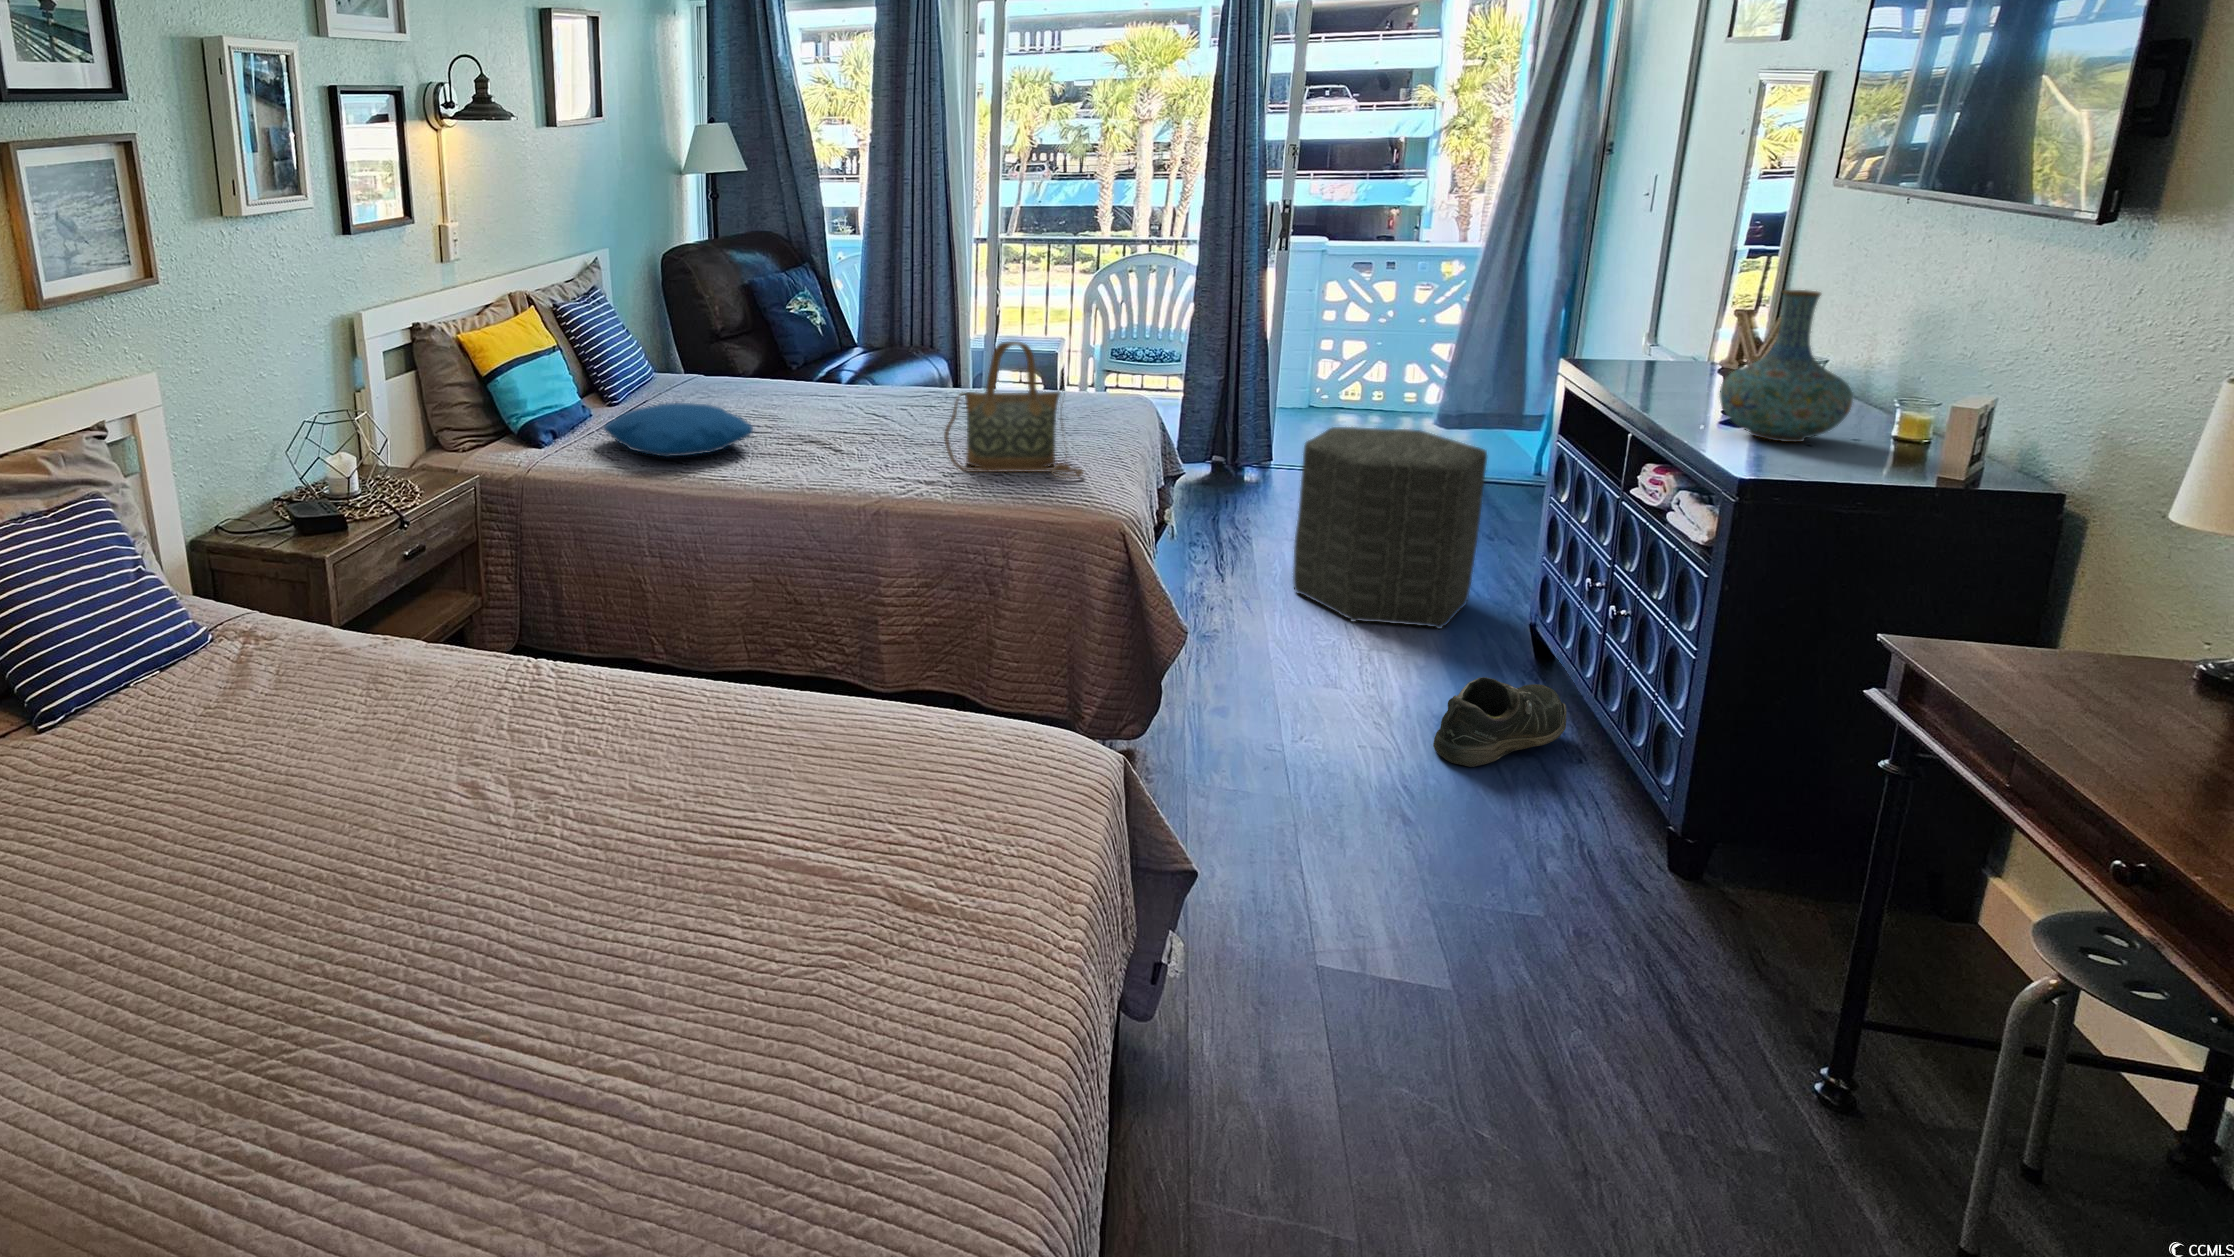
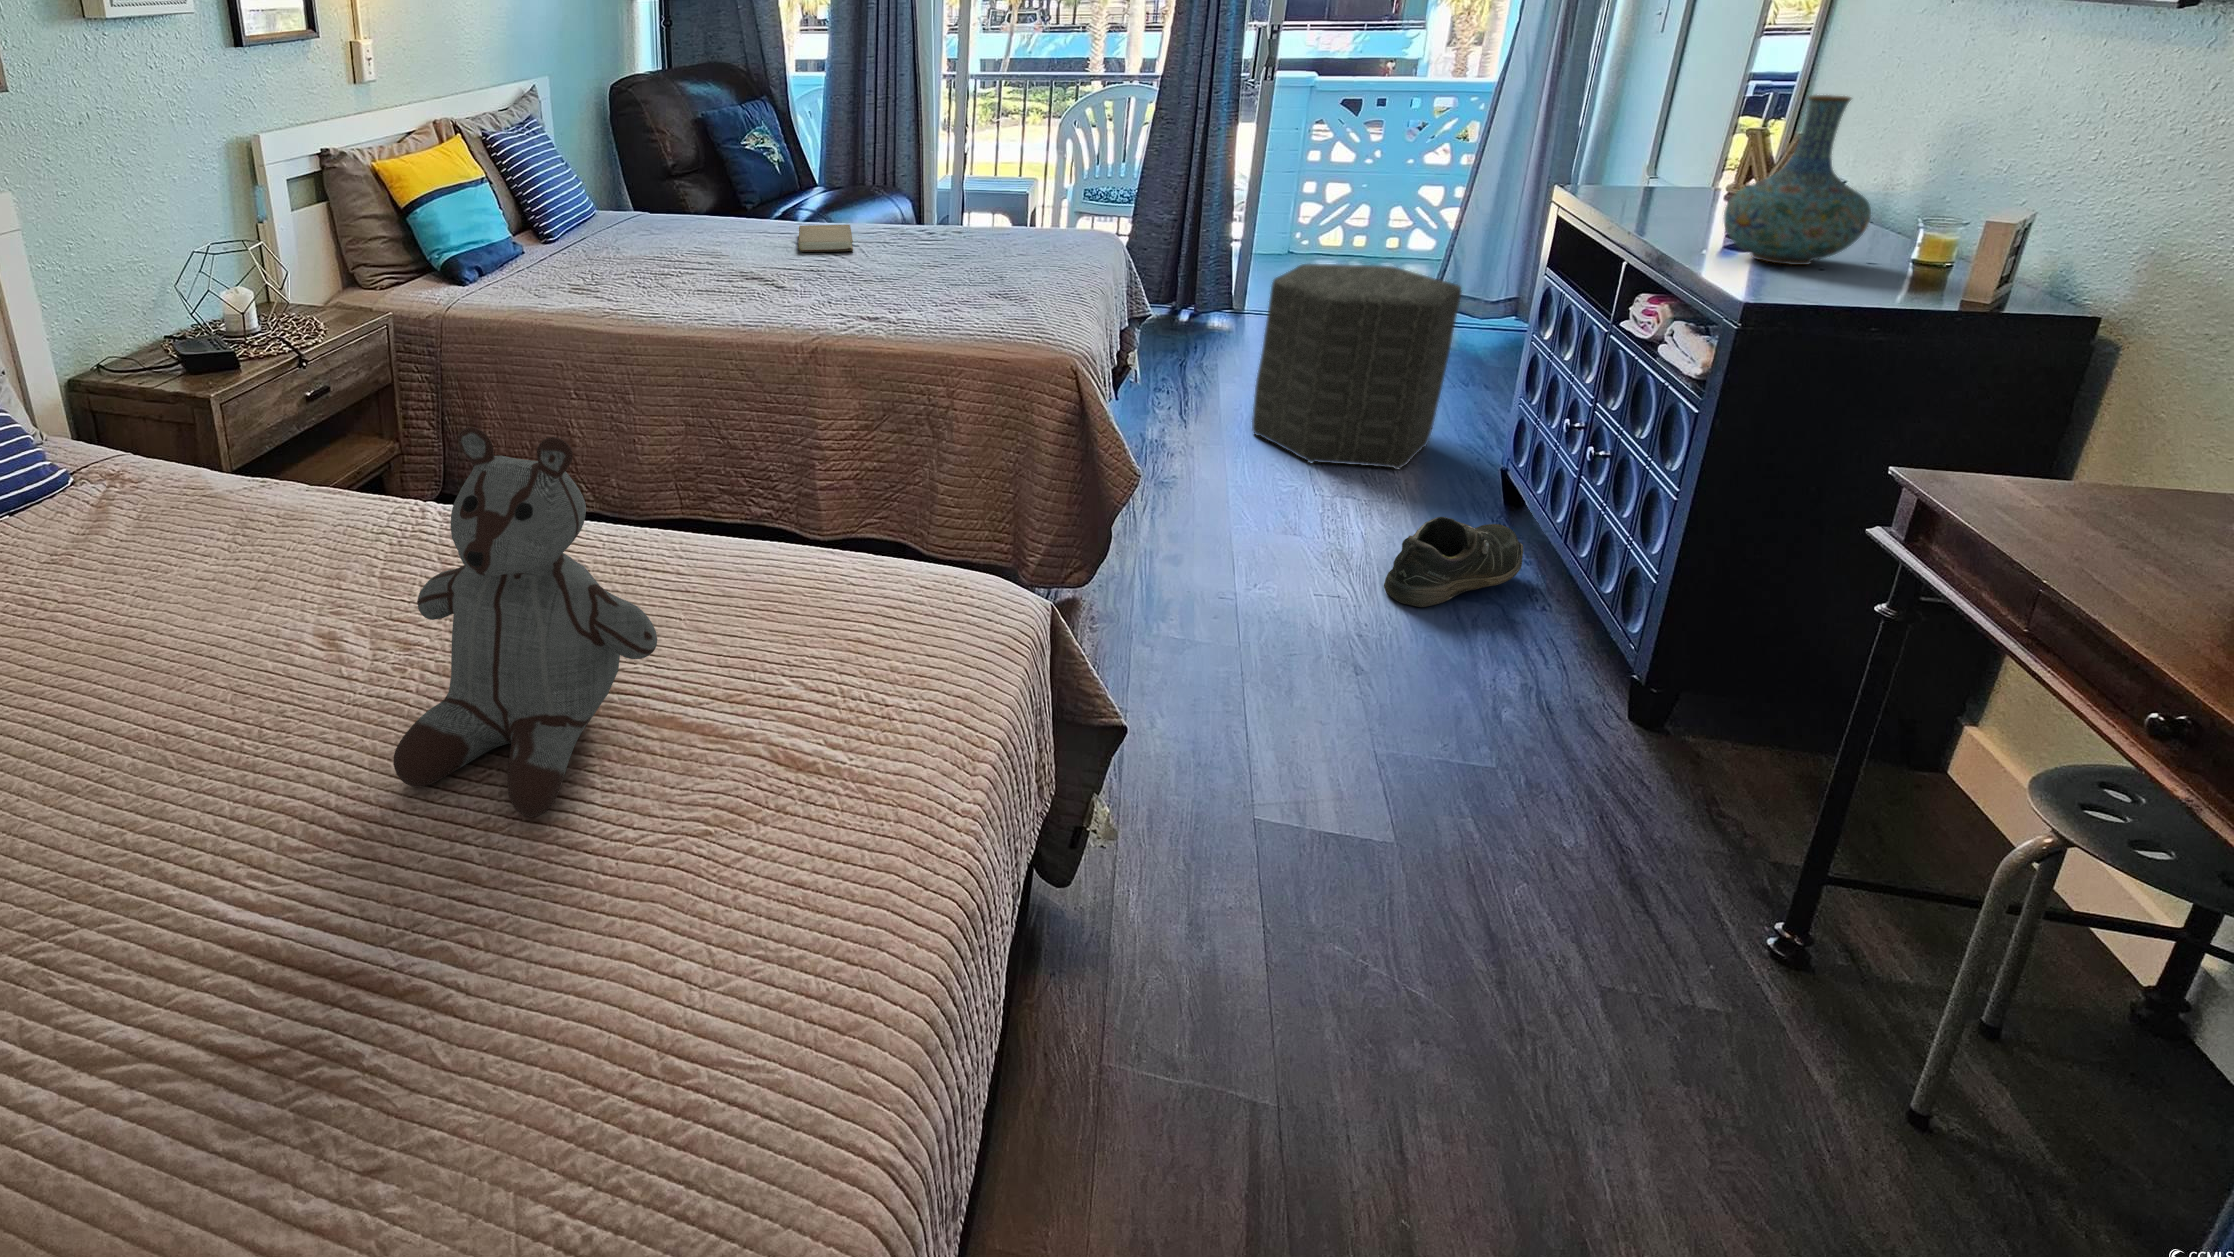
handbag: present [944,341,1083,478] -> none [892,166,1038,312]
book: none [848,389,902,416] -> present [798,225,853,252]
pillow: present [604,403,753,456] -> none [534,237,693,292]
stuffed bear: none [559,602,788,951] -> present [393,427,657,817]

